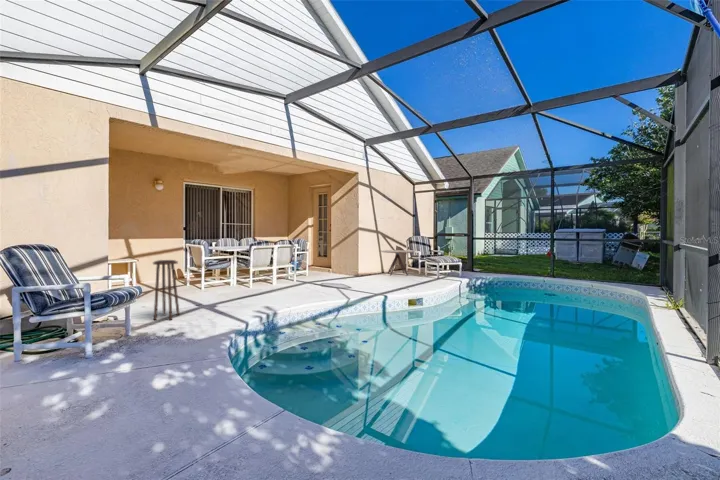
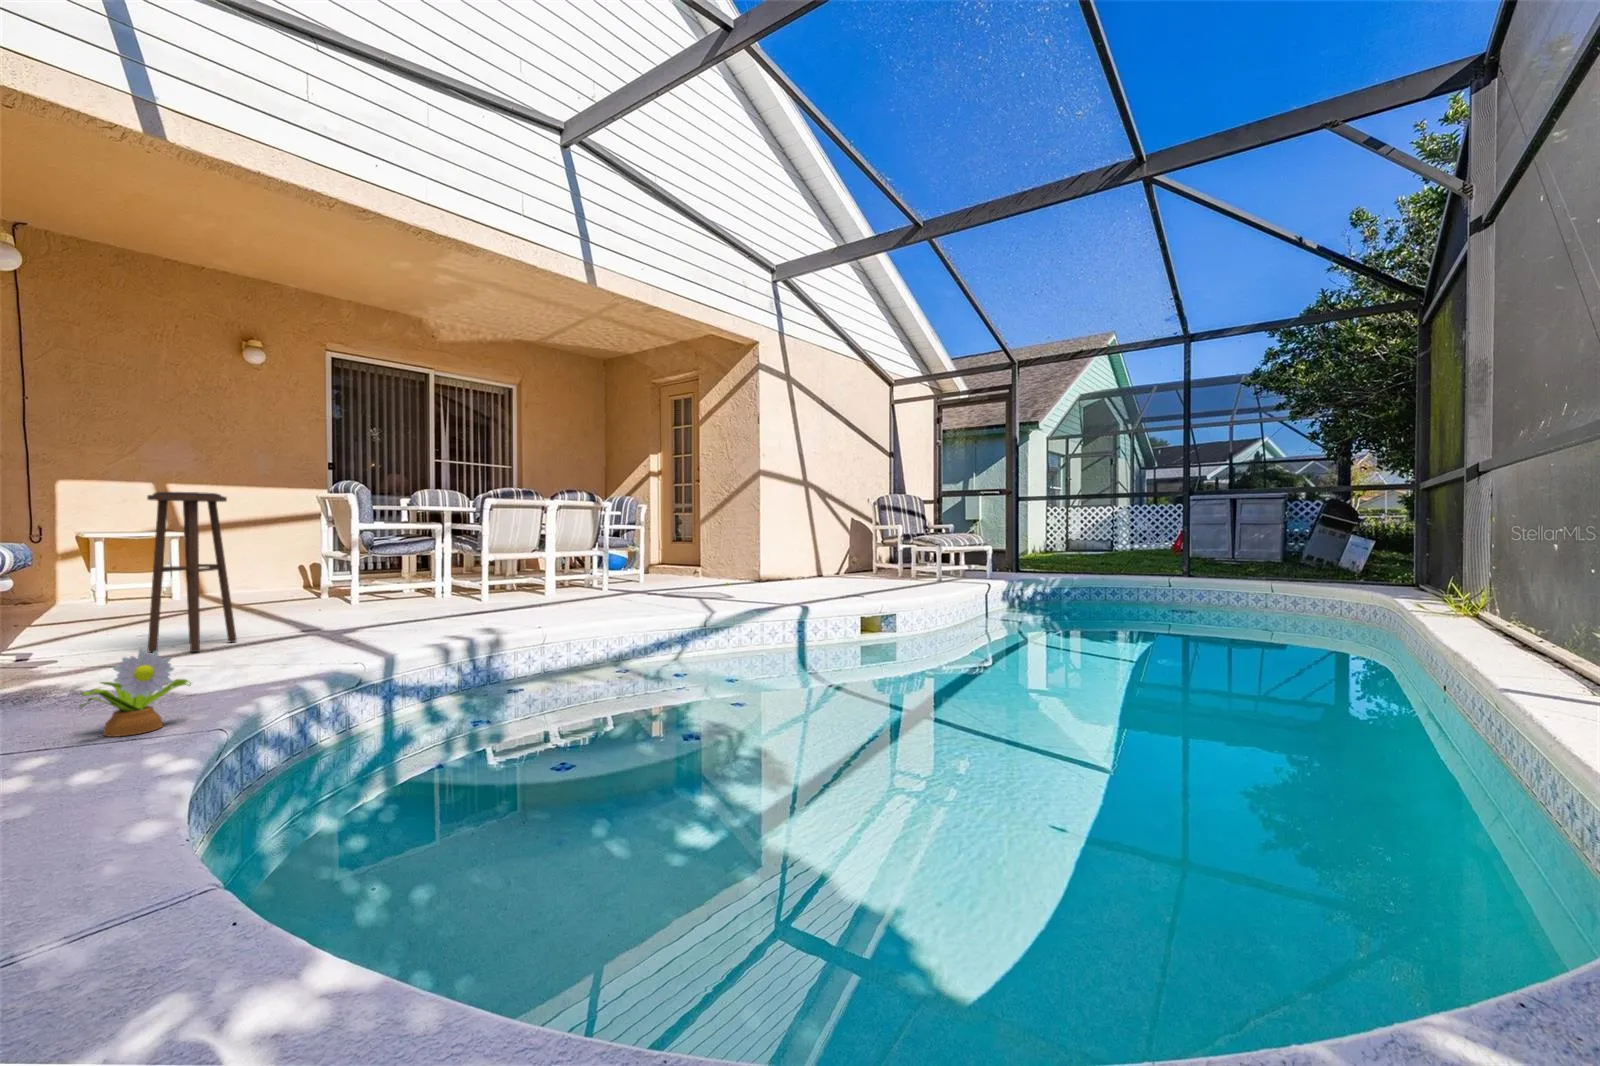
round table: present [381,250,415,275] -> none [811,524,888,578]
decorative plant: none [177,328,207,356] -> present [80,650,191,737]

